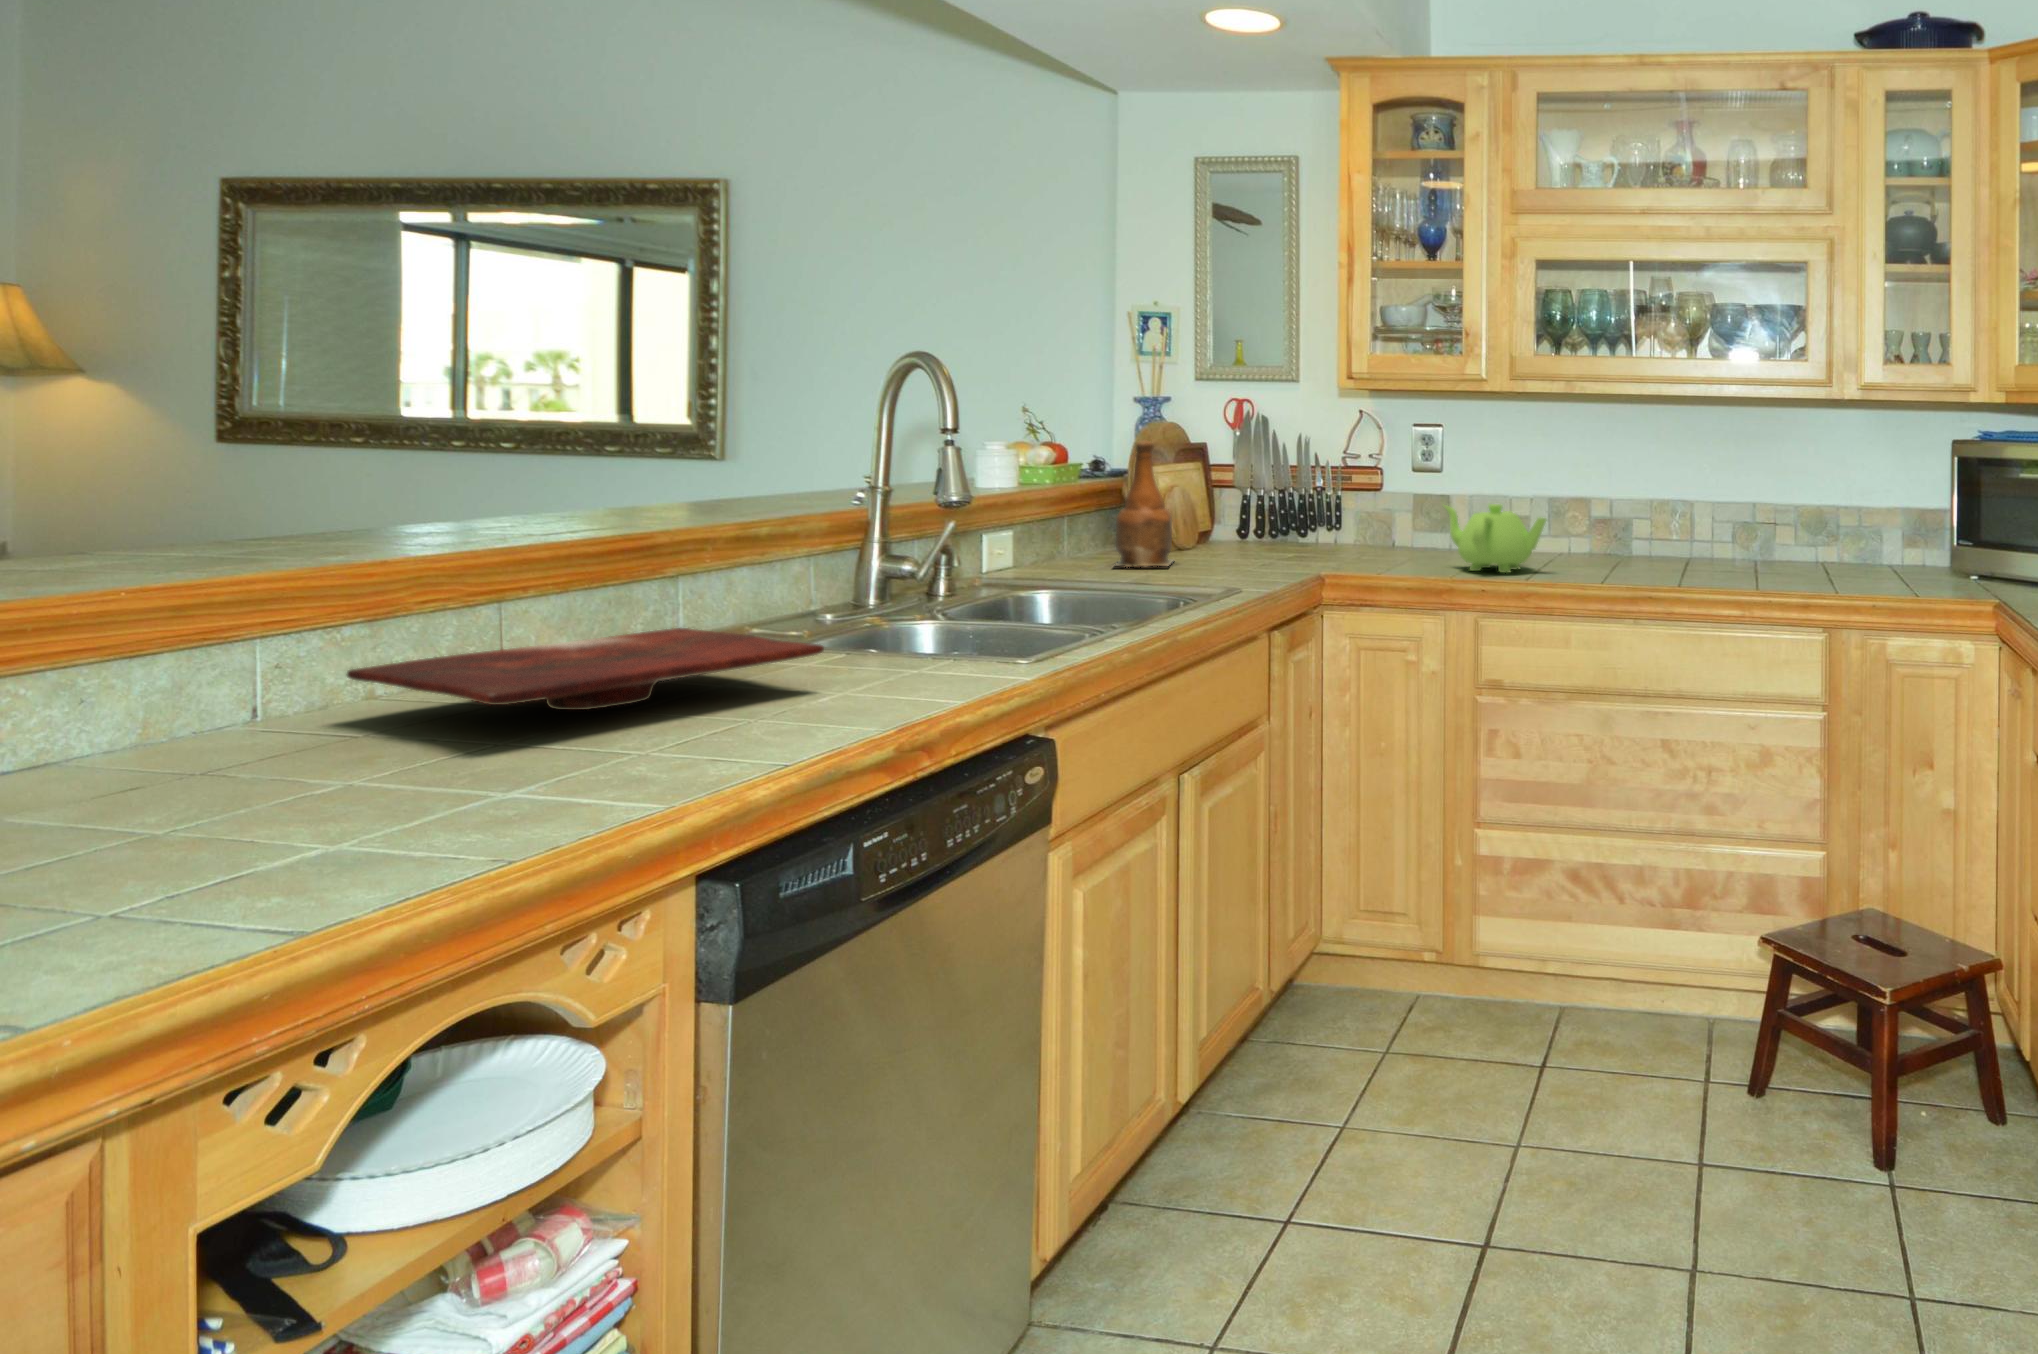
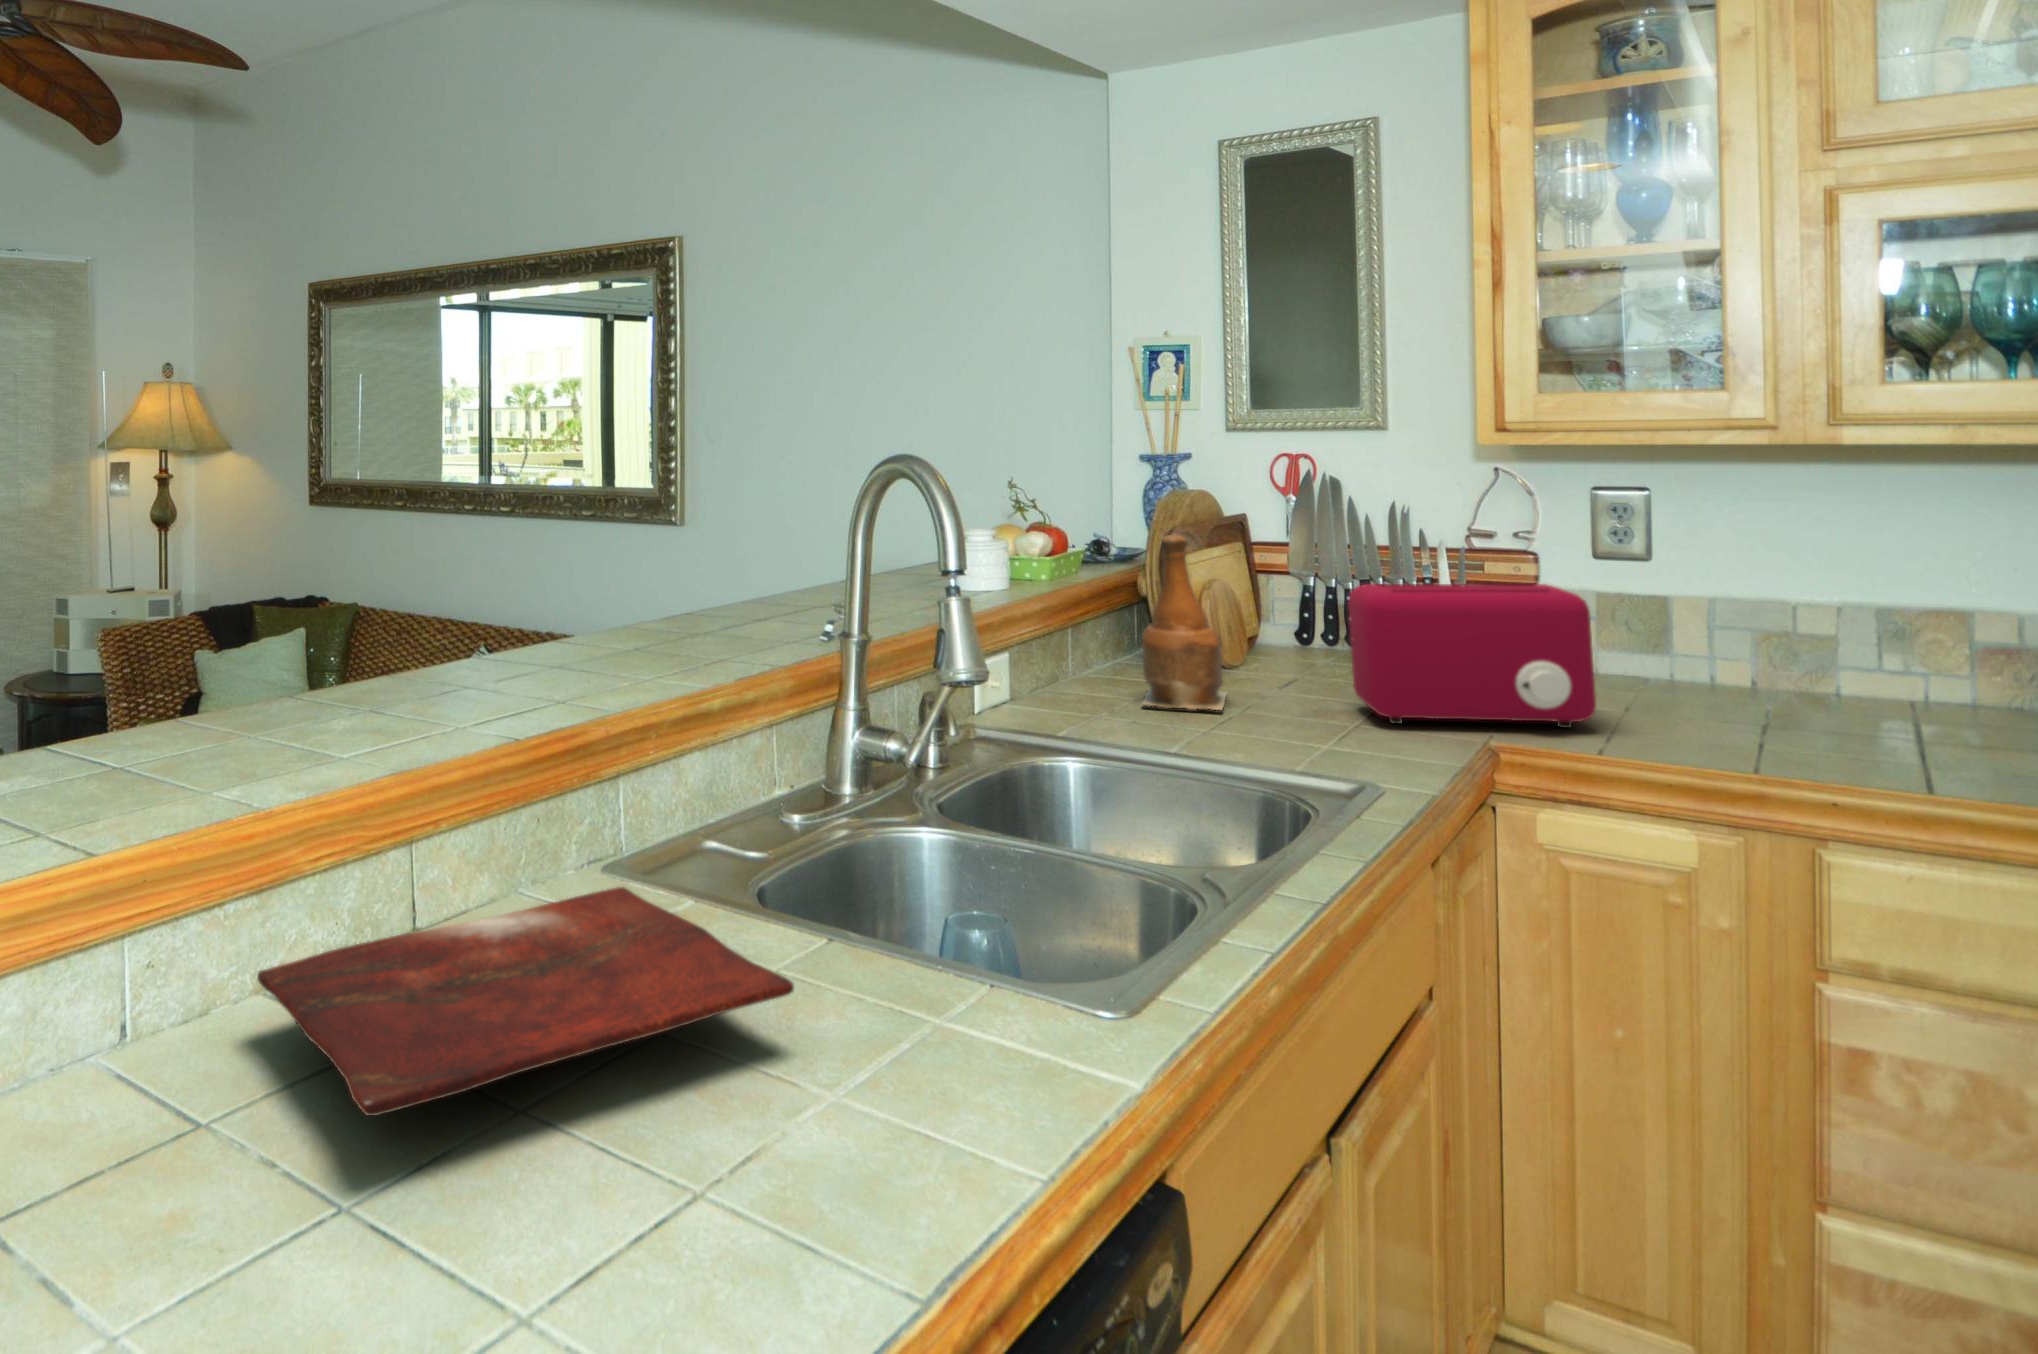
toaster: none [1257,476,1395,568] -> present [1348,584,1596,728]
teapot: present [1444,504,1546,573] -> none [1682,636,1922,764]

